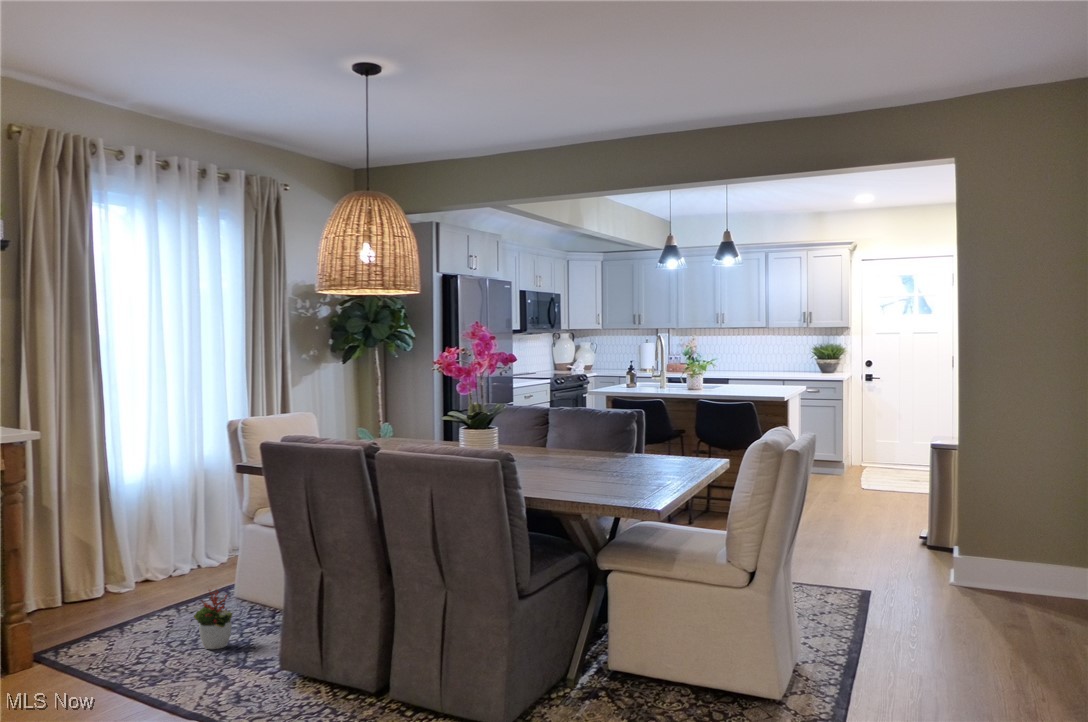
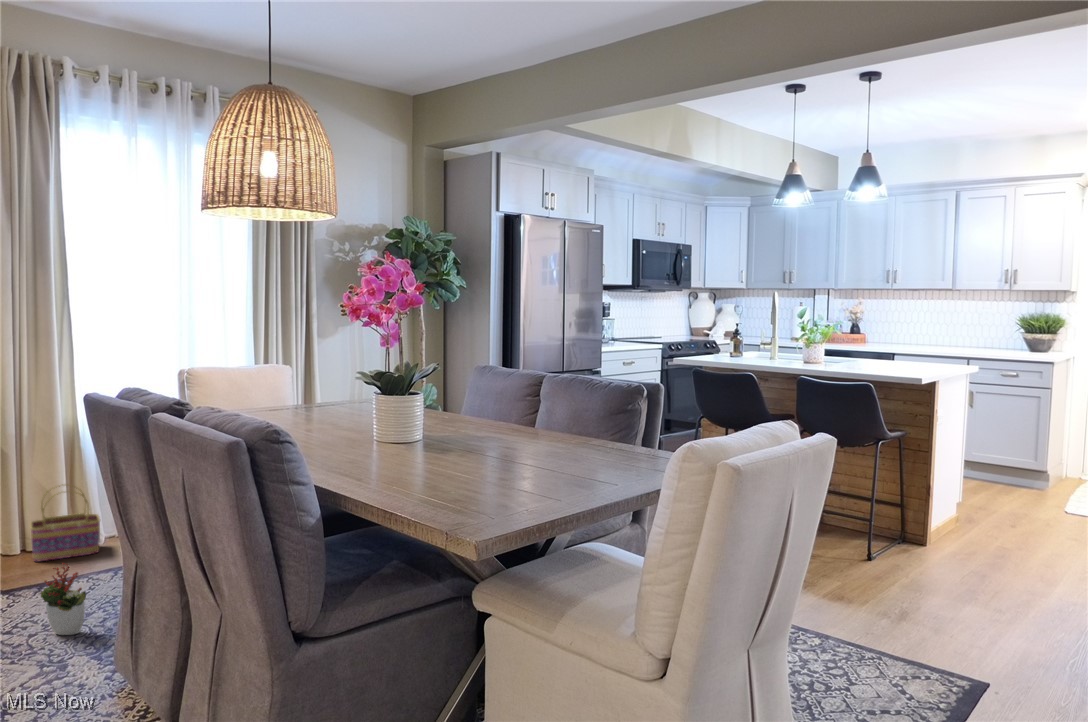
basket: none [90,534,156,605] -> present [30,484,100,561]

